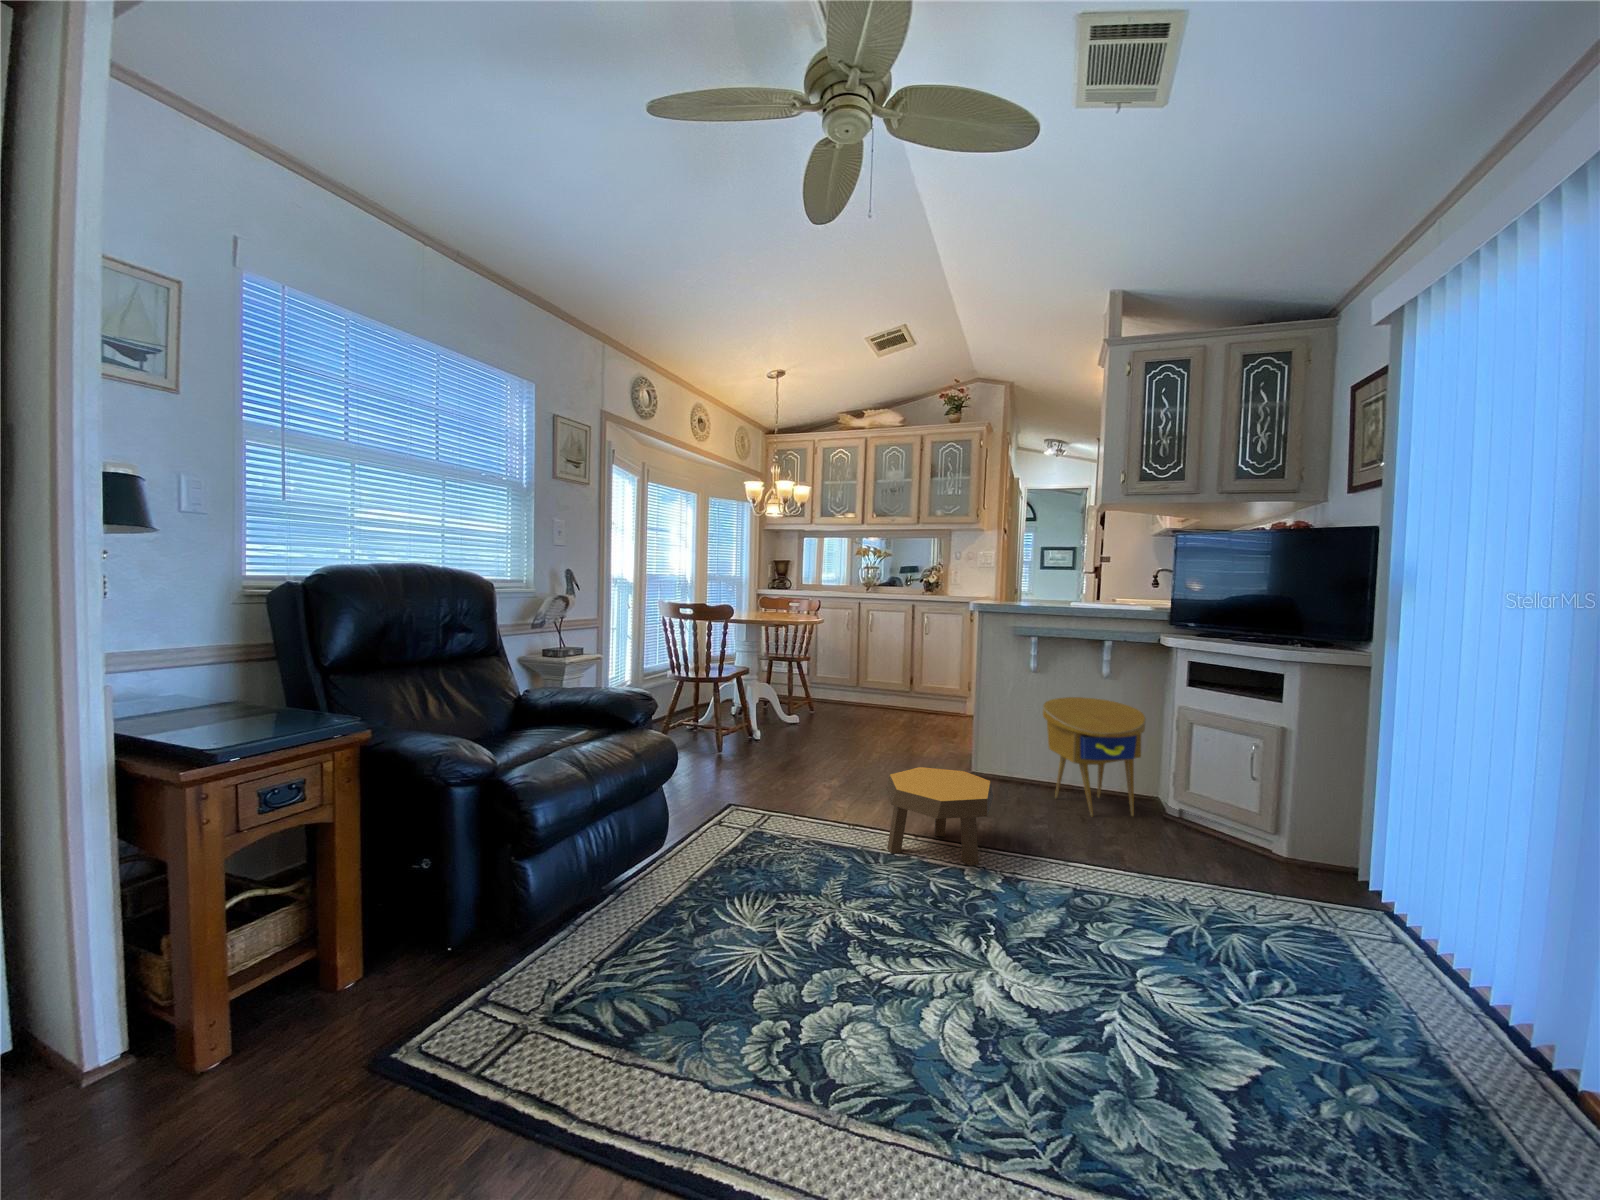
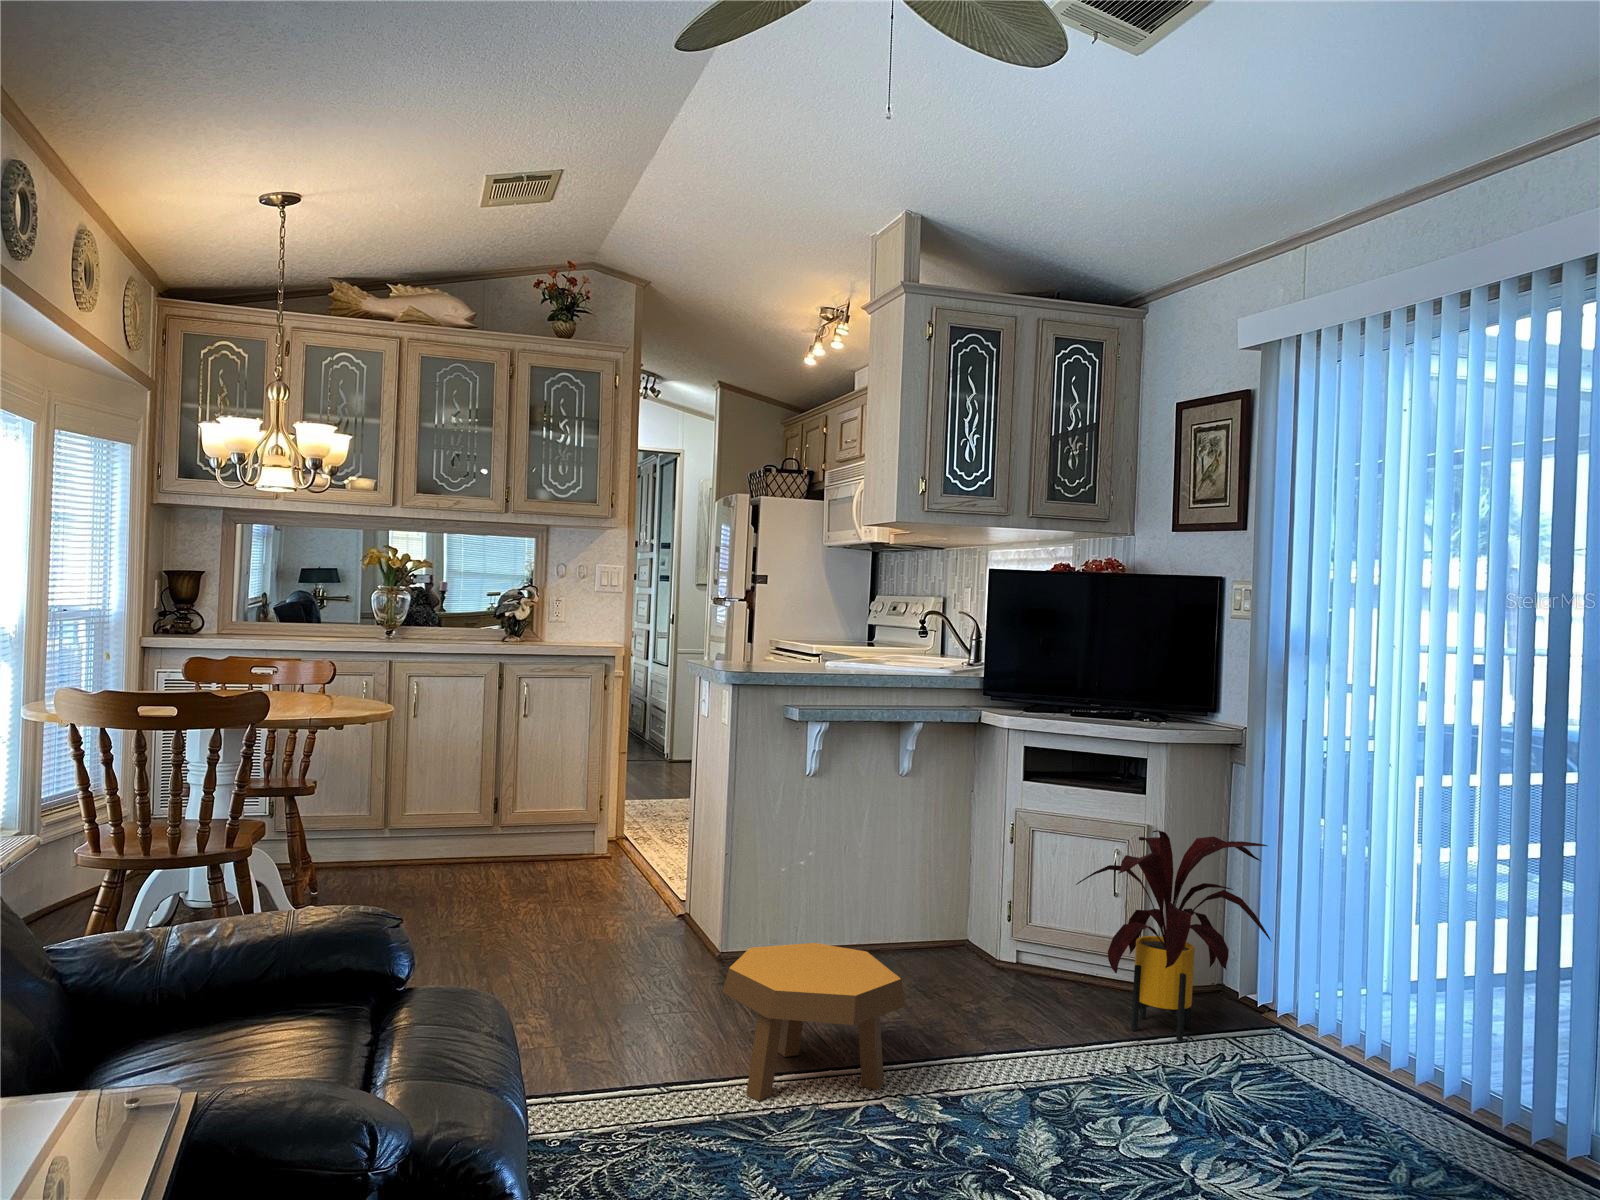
side table: present [1043,697,1146,817] -> none [852,806,988,981]
house plant: none [1183,727,1375,897] -> present [1076,830,1271,1041]

